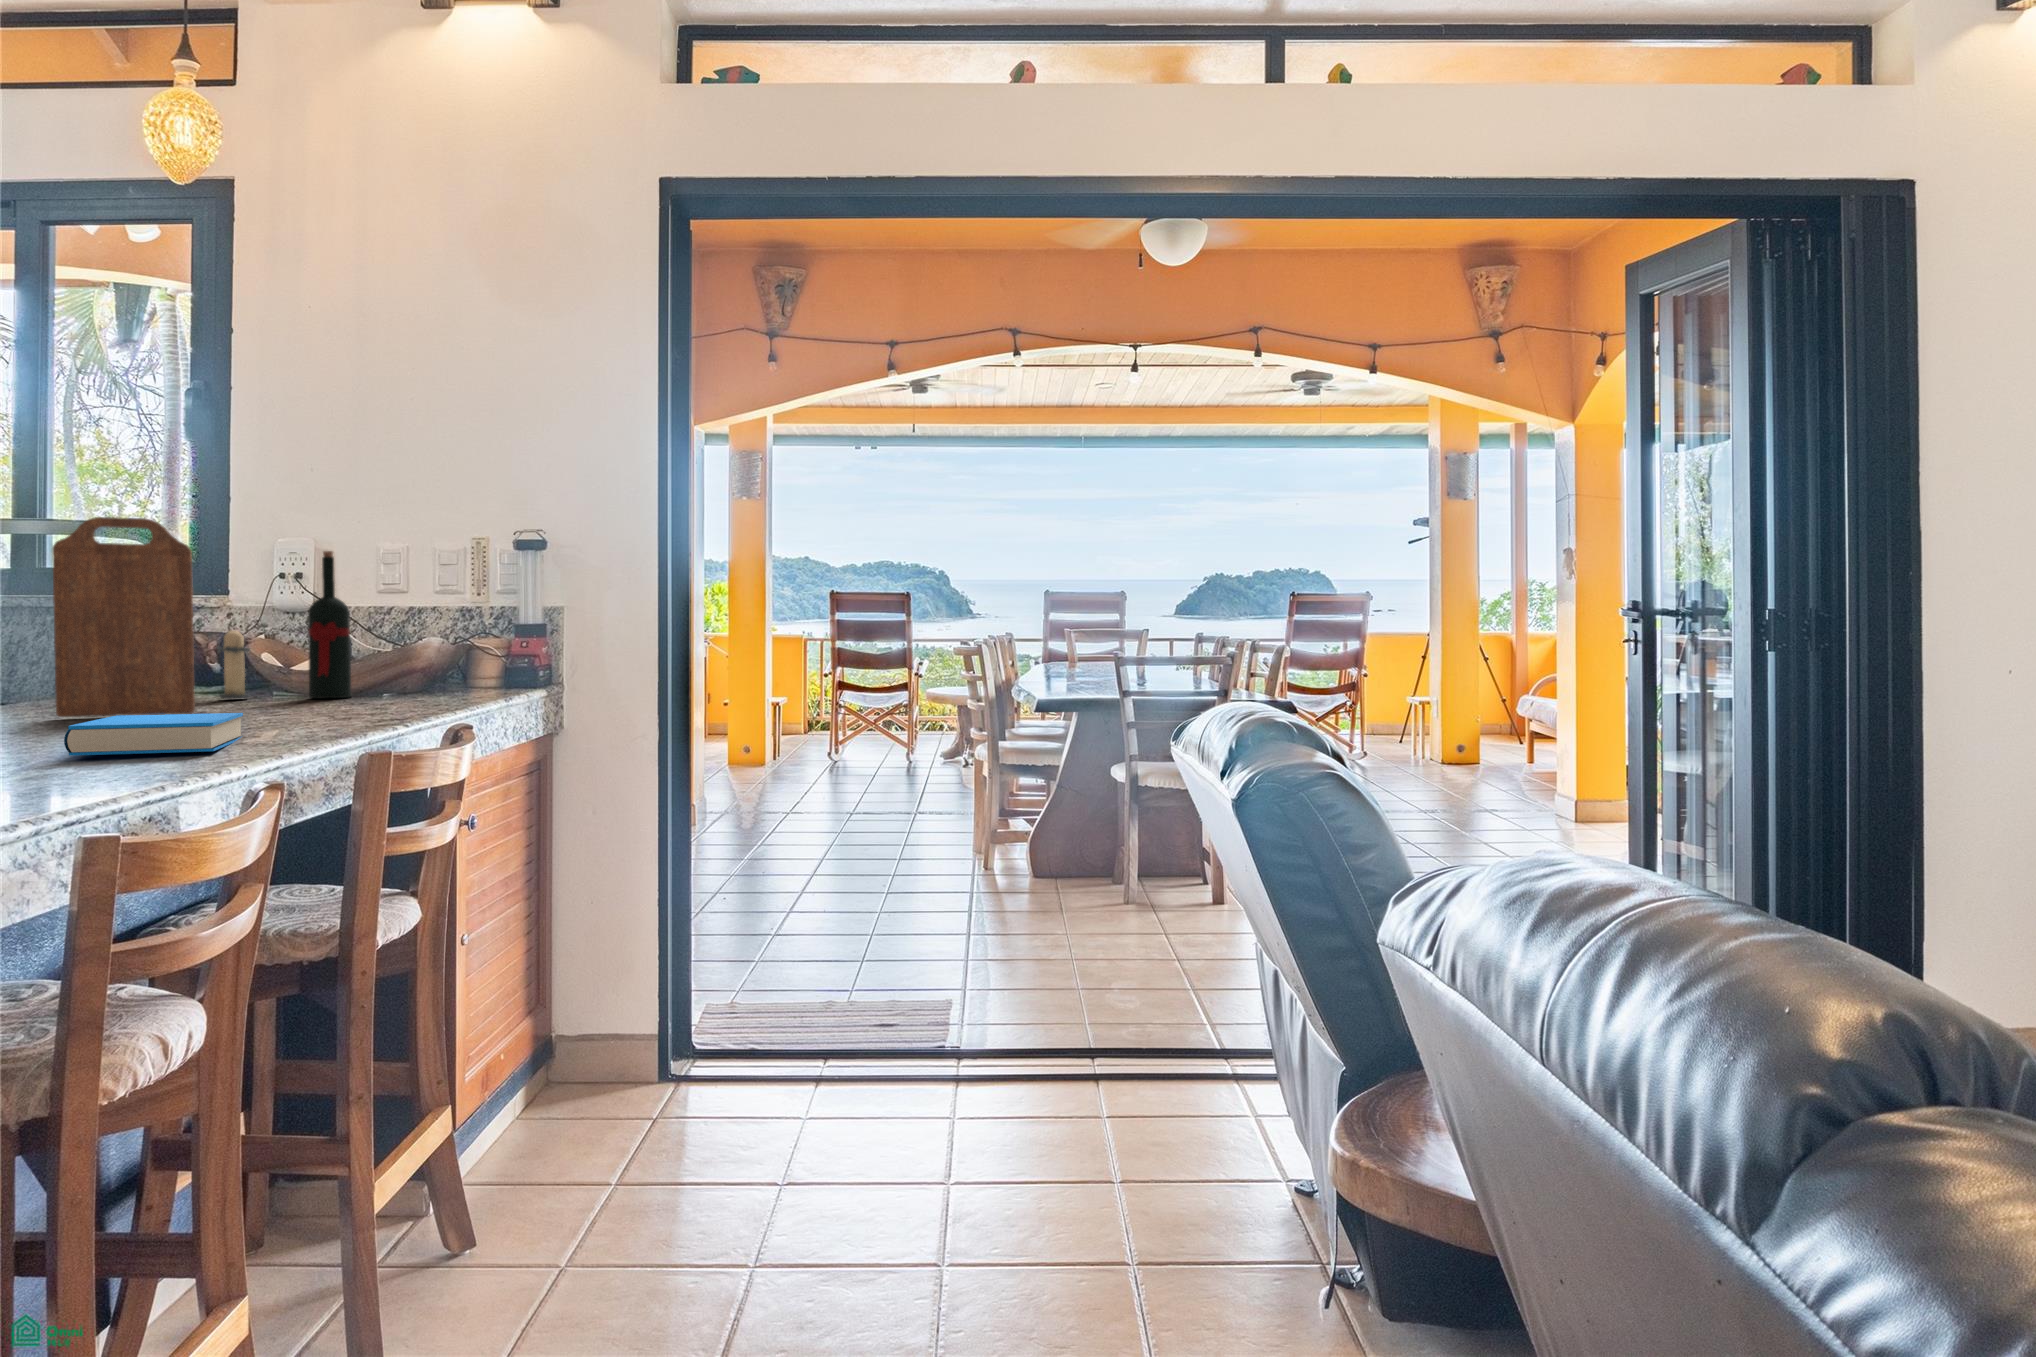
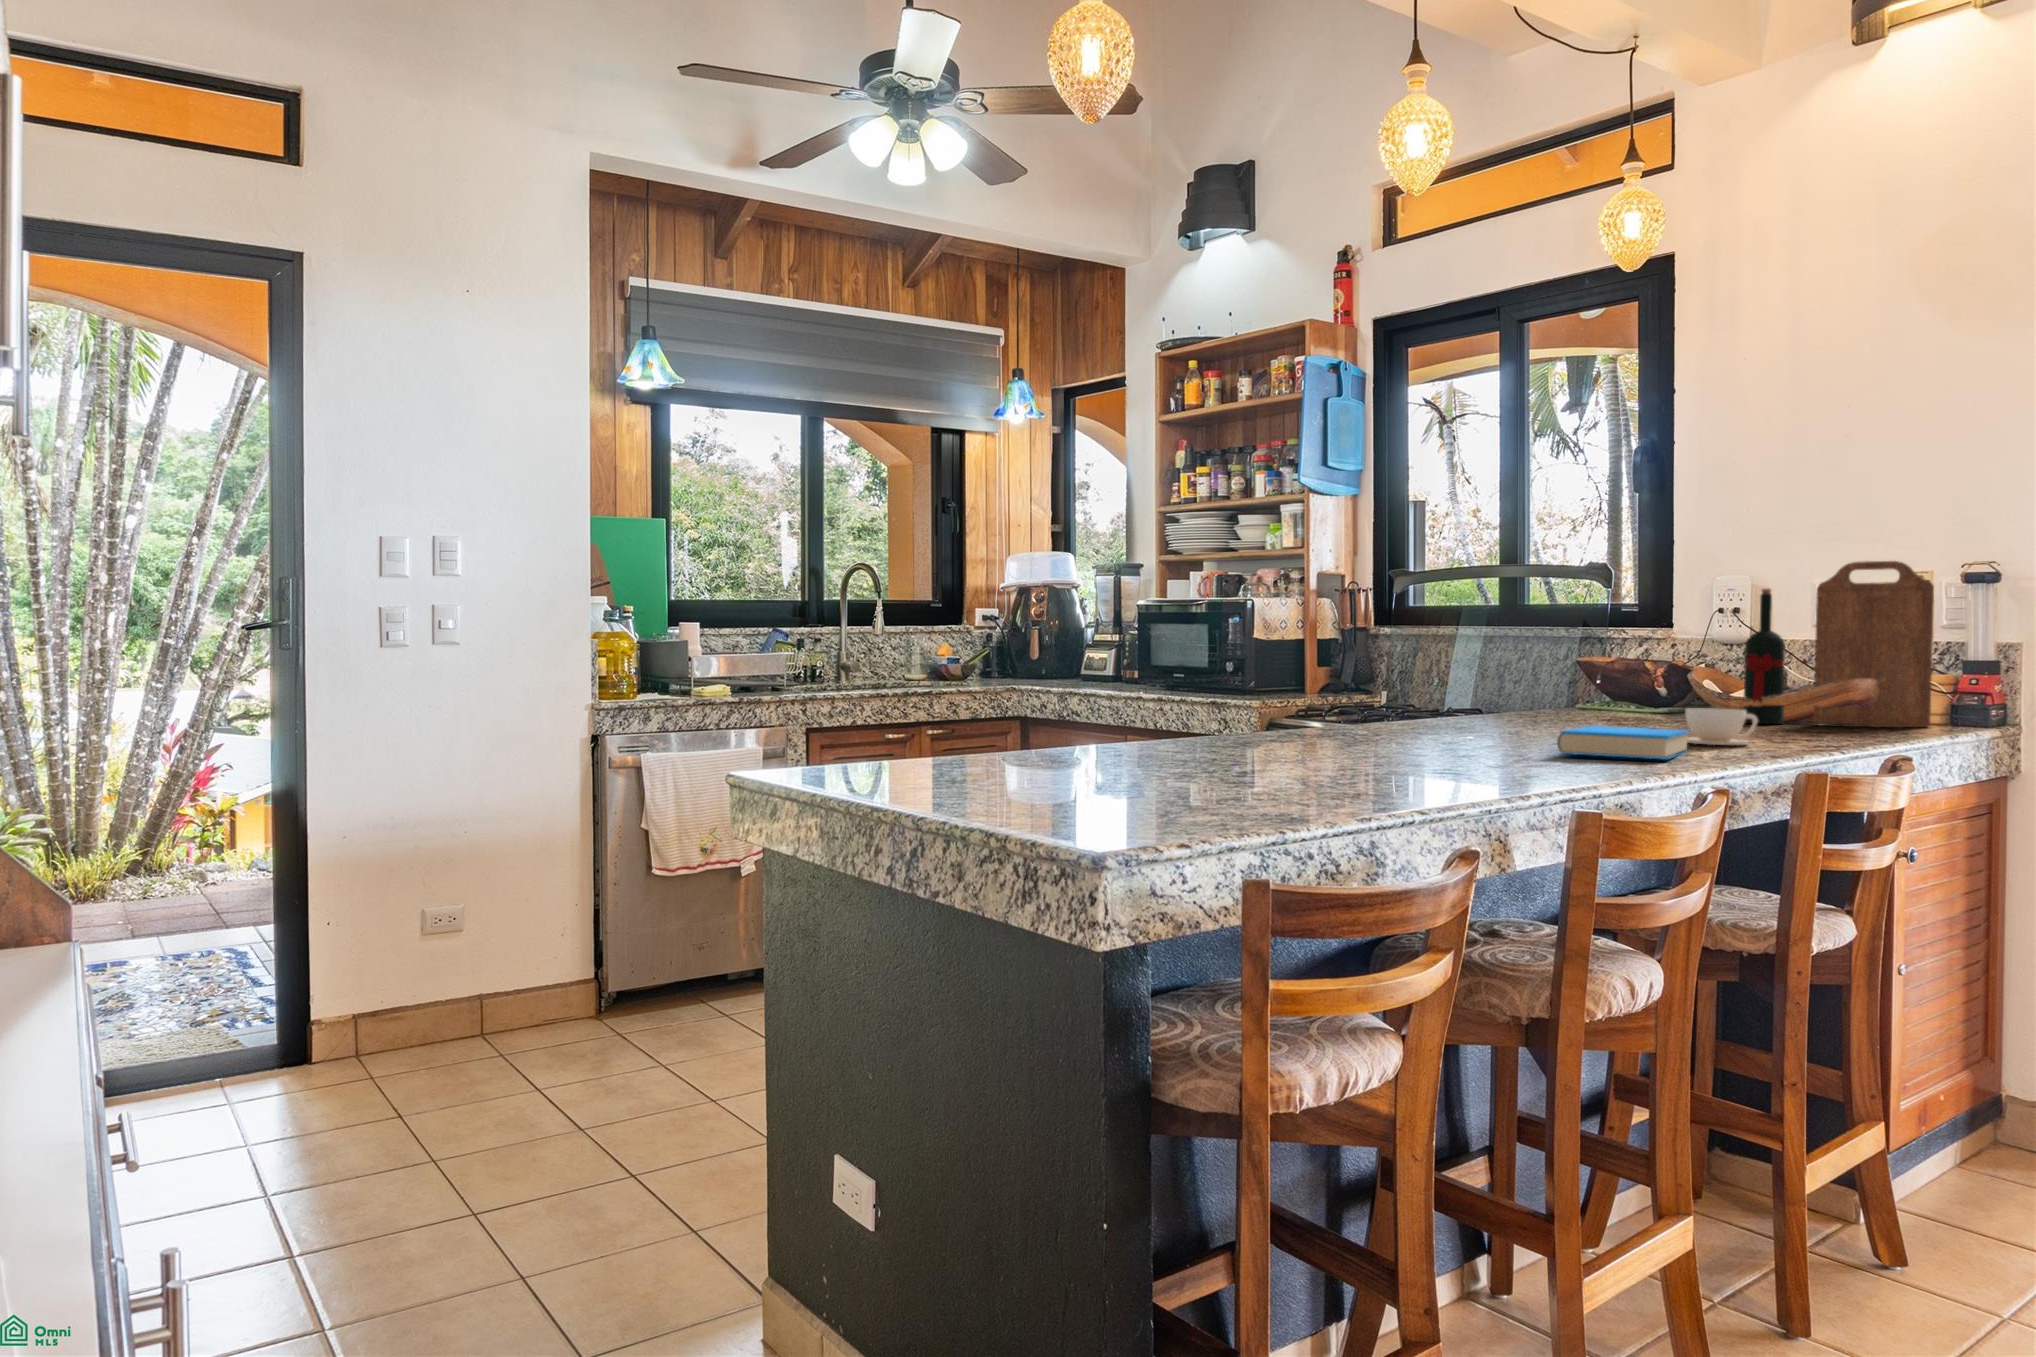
cutting board: present [52,517,195,717] -> present [1814,561,1934,727]
candle: present [218,630,250,698] -> none [1660,656,1695,720]
coffee cup: none [236,685,320,728] -> present [1686,708,1758,745]

